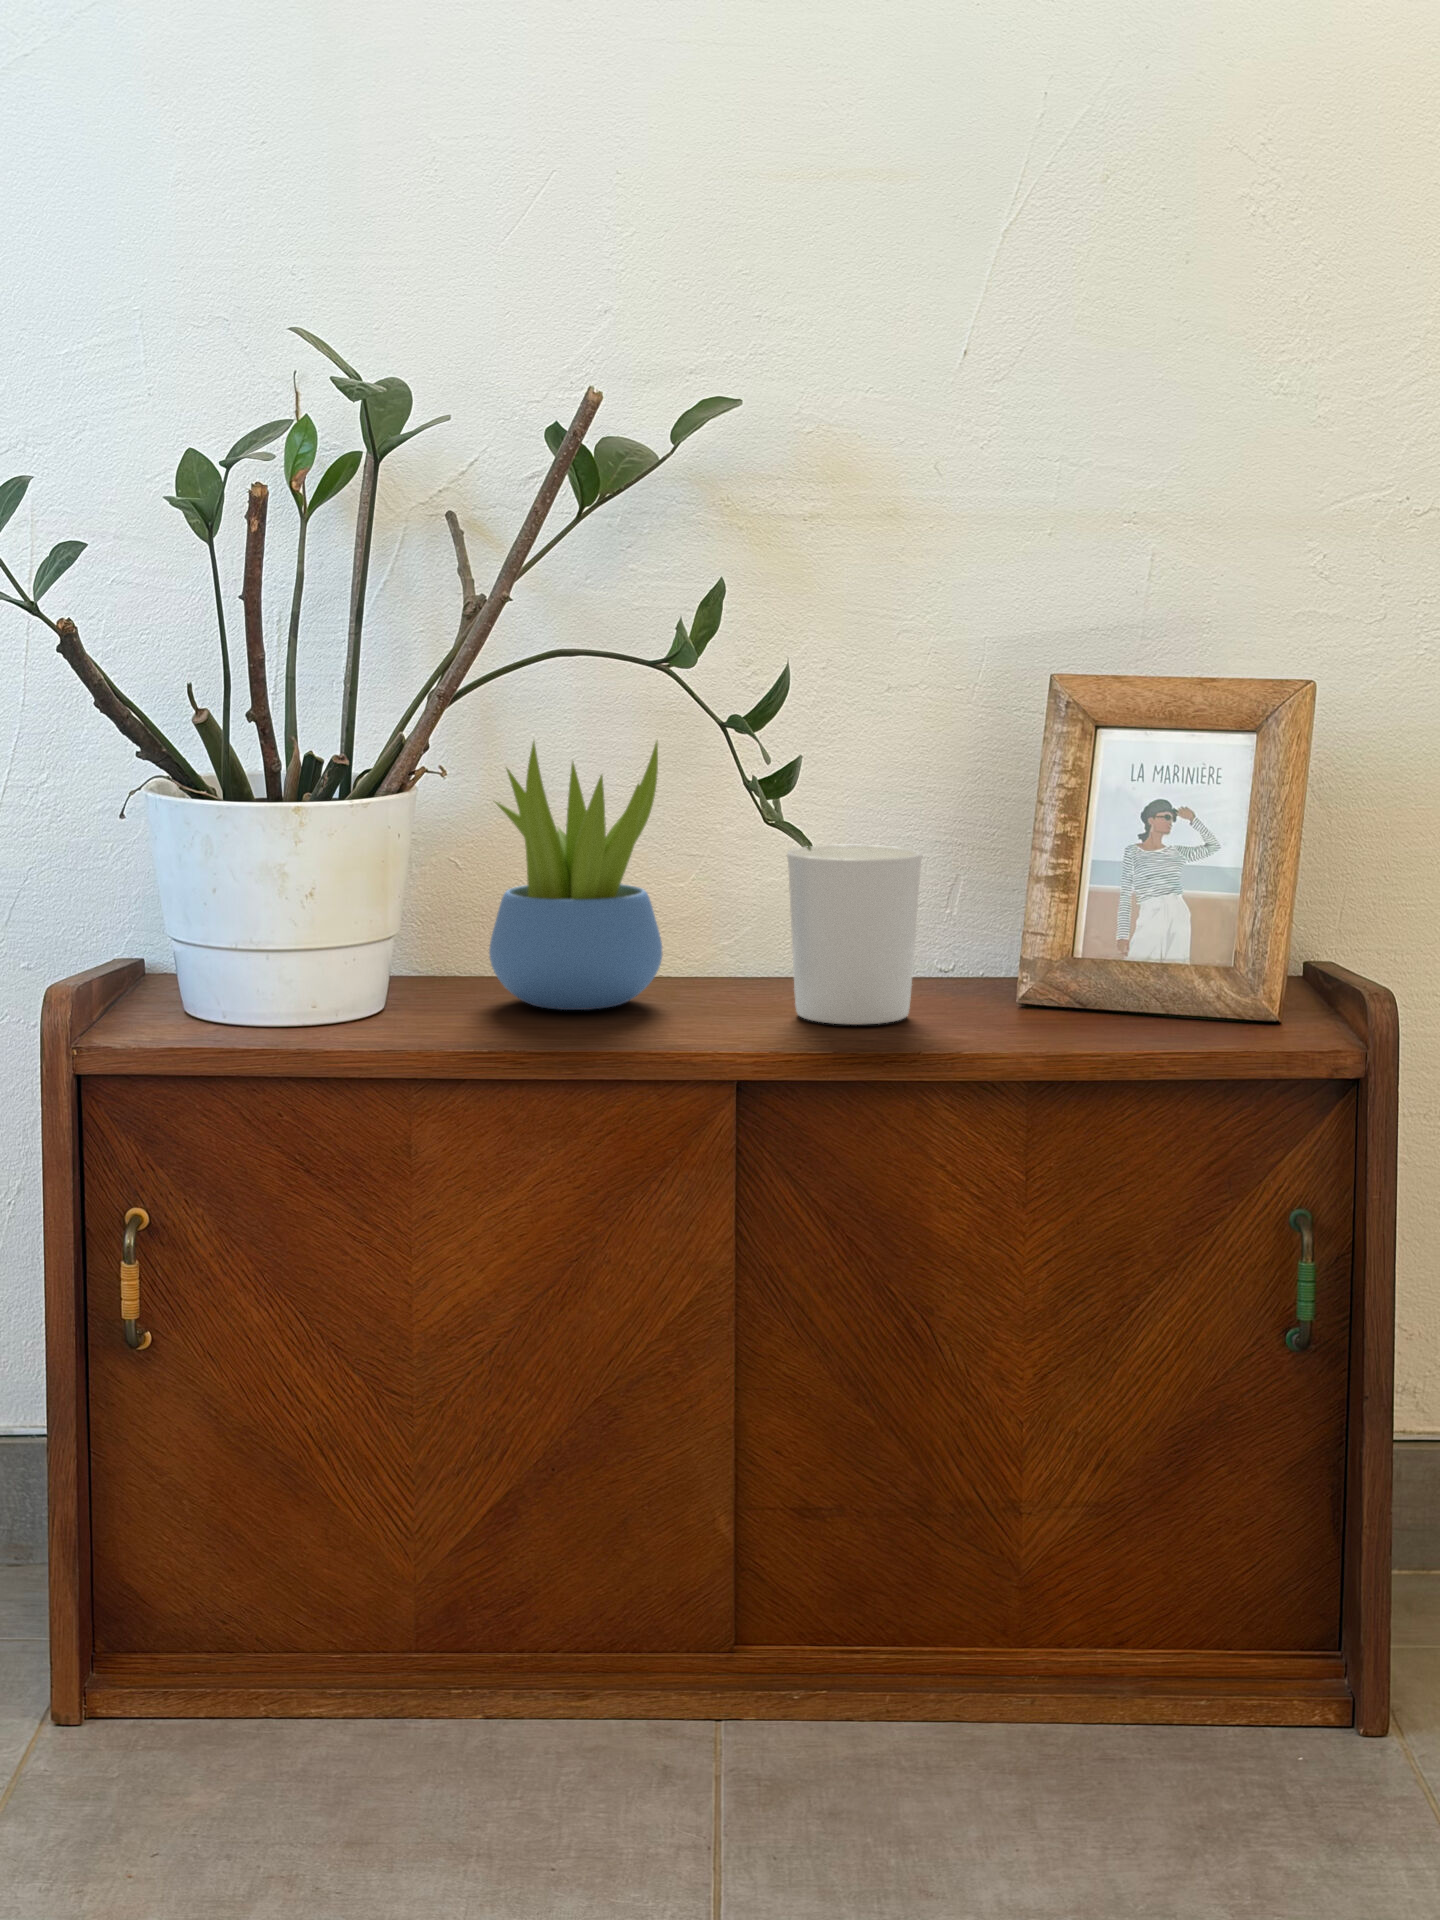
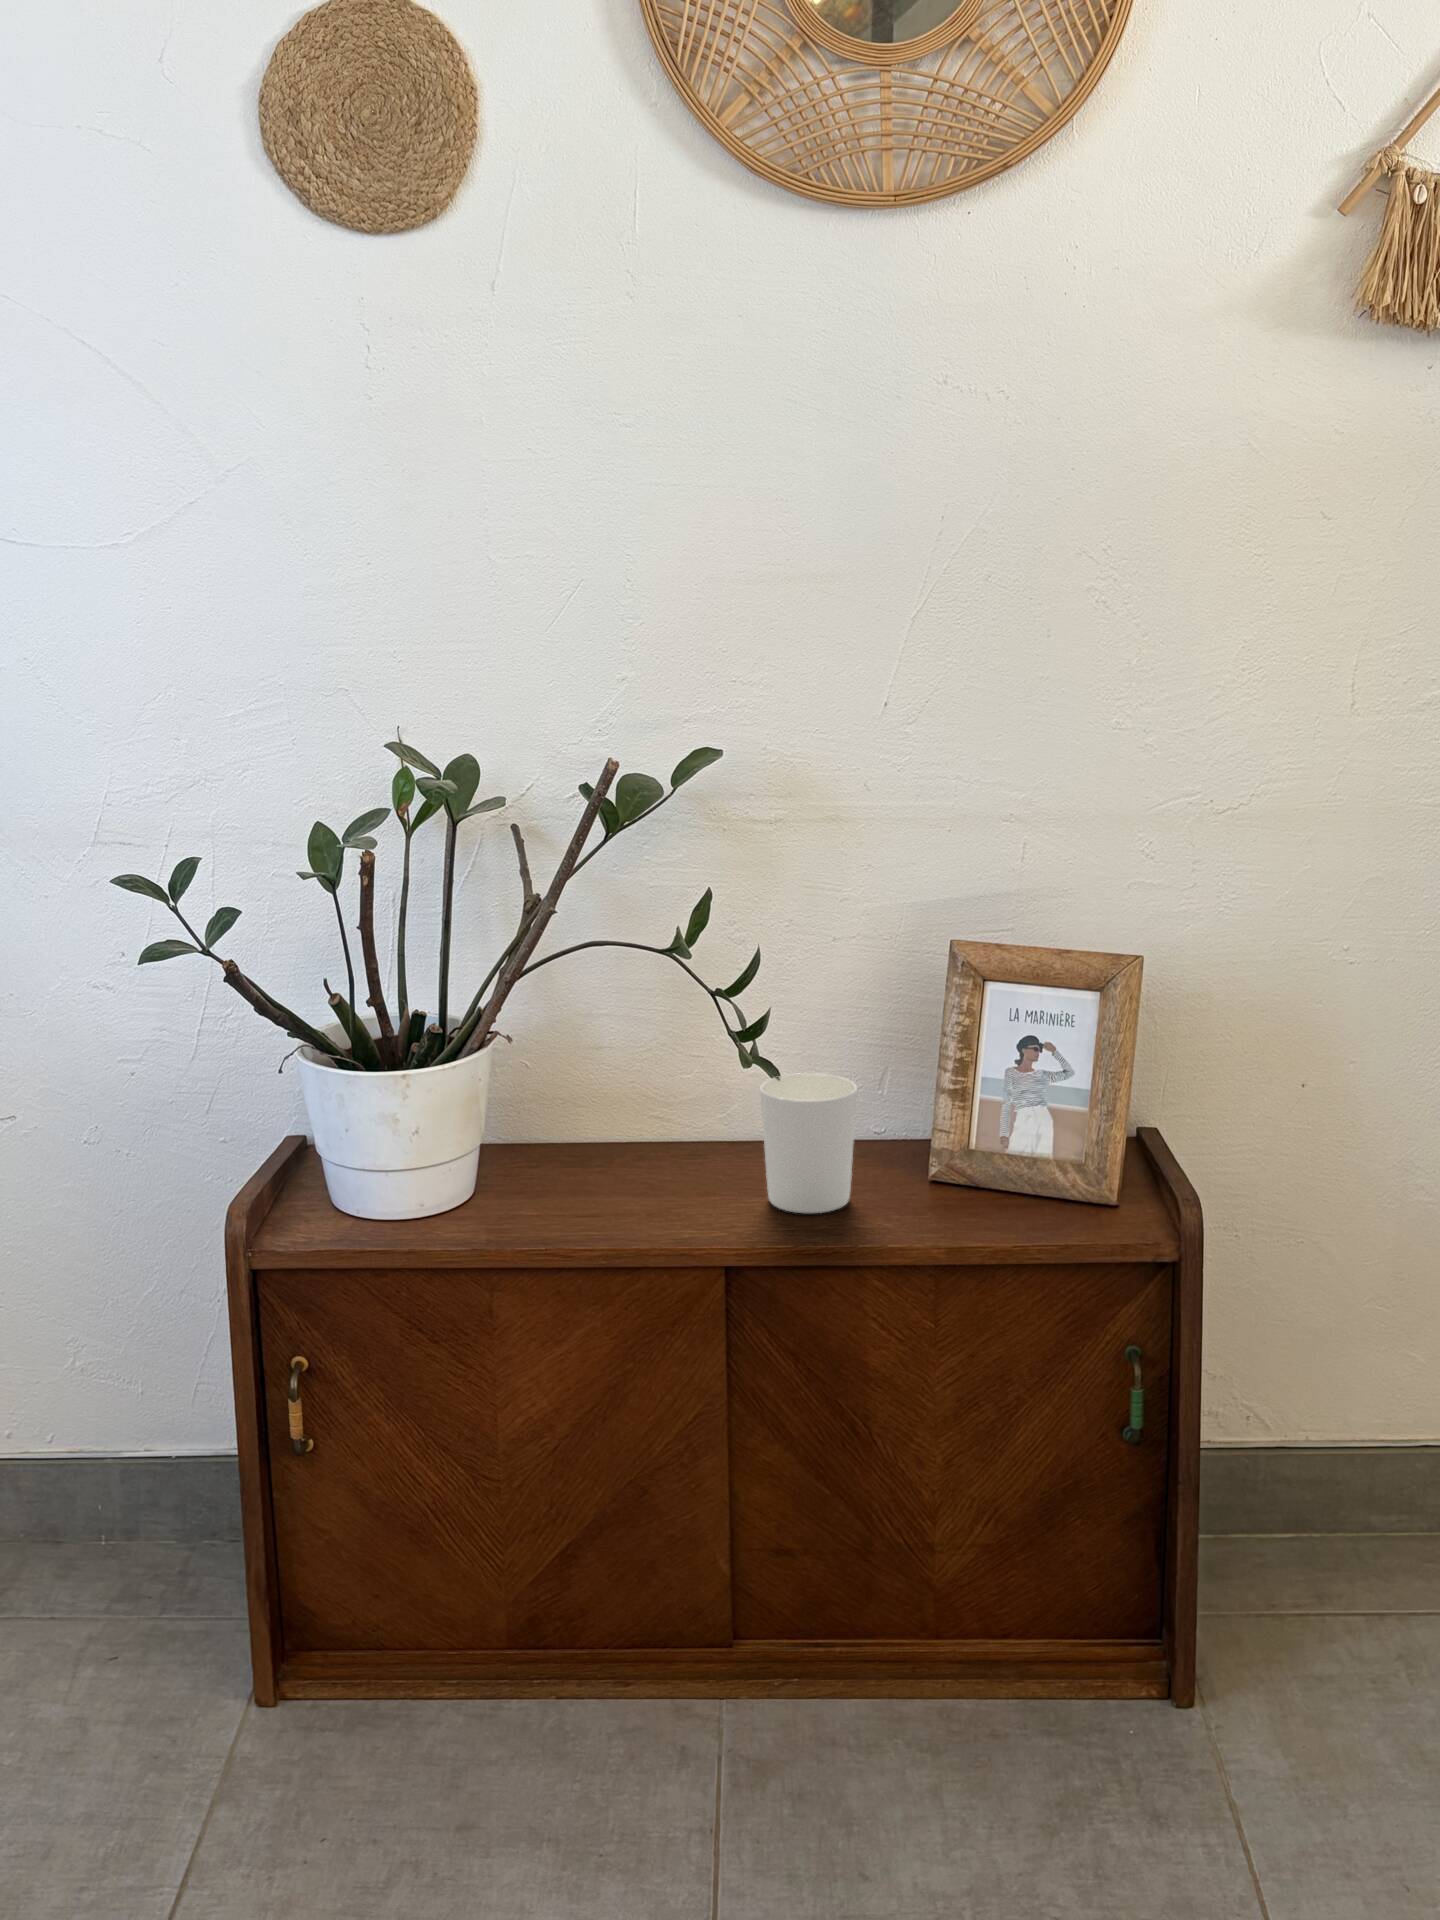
succulent plant: present [489,742,662,1010] -> none [547,1005,672,1199]

